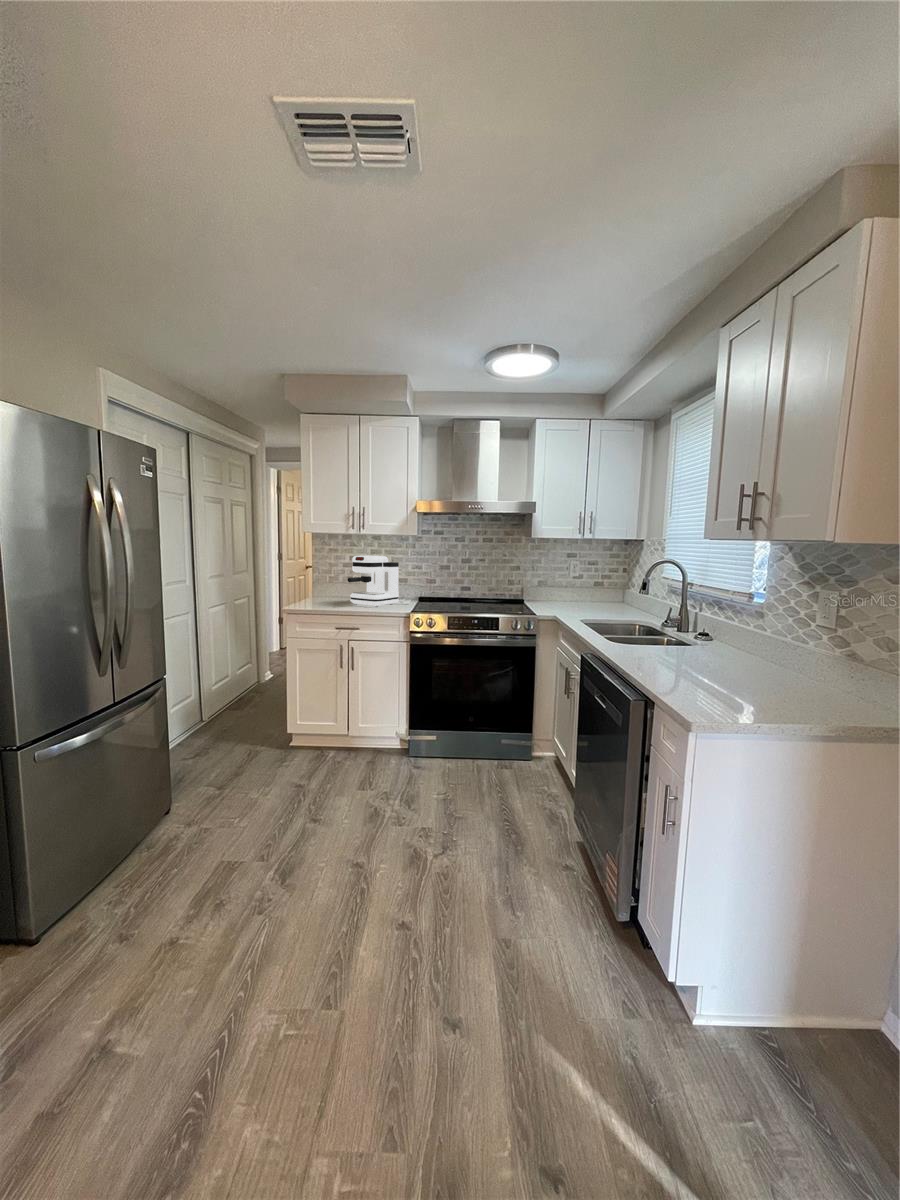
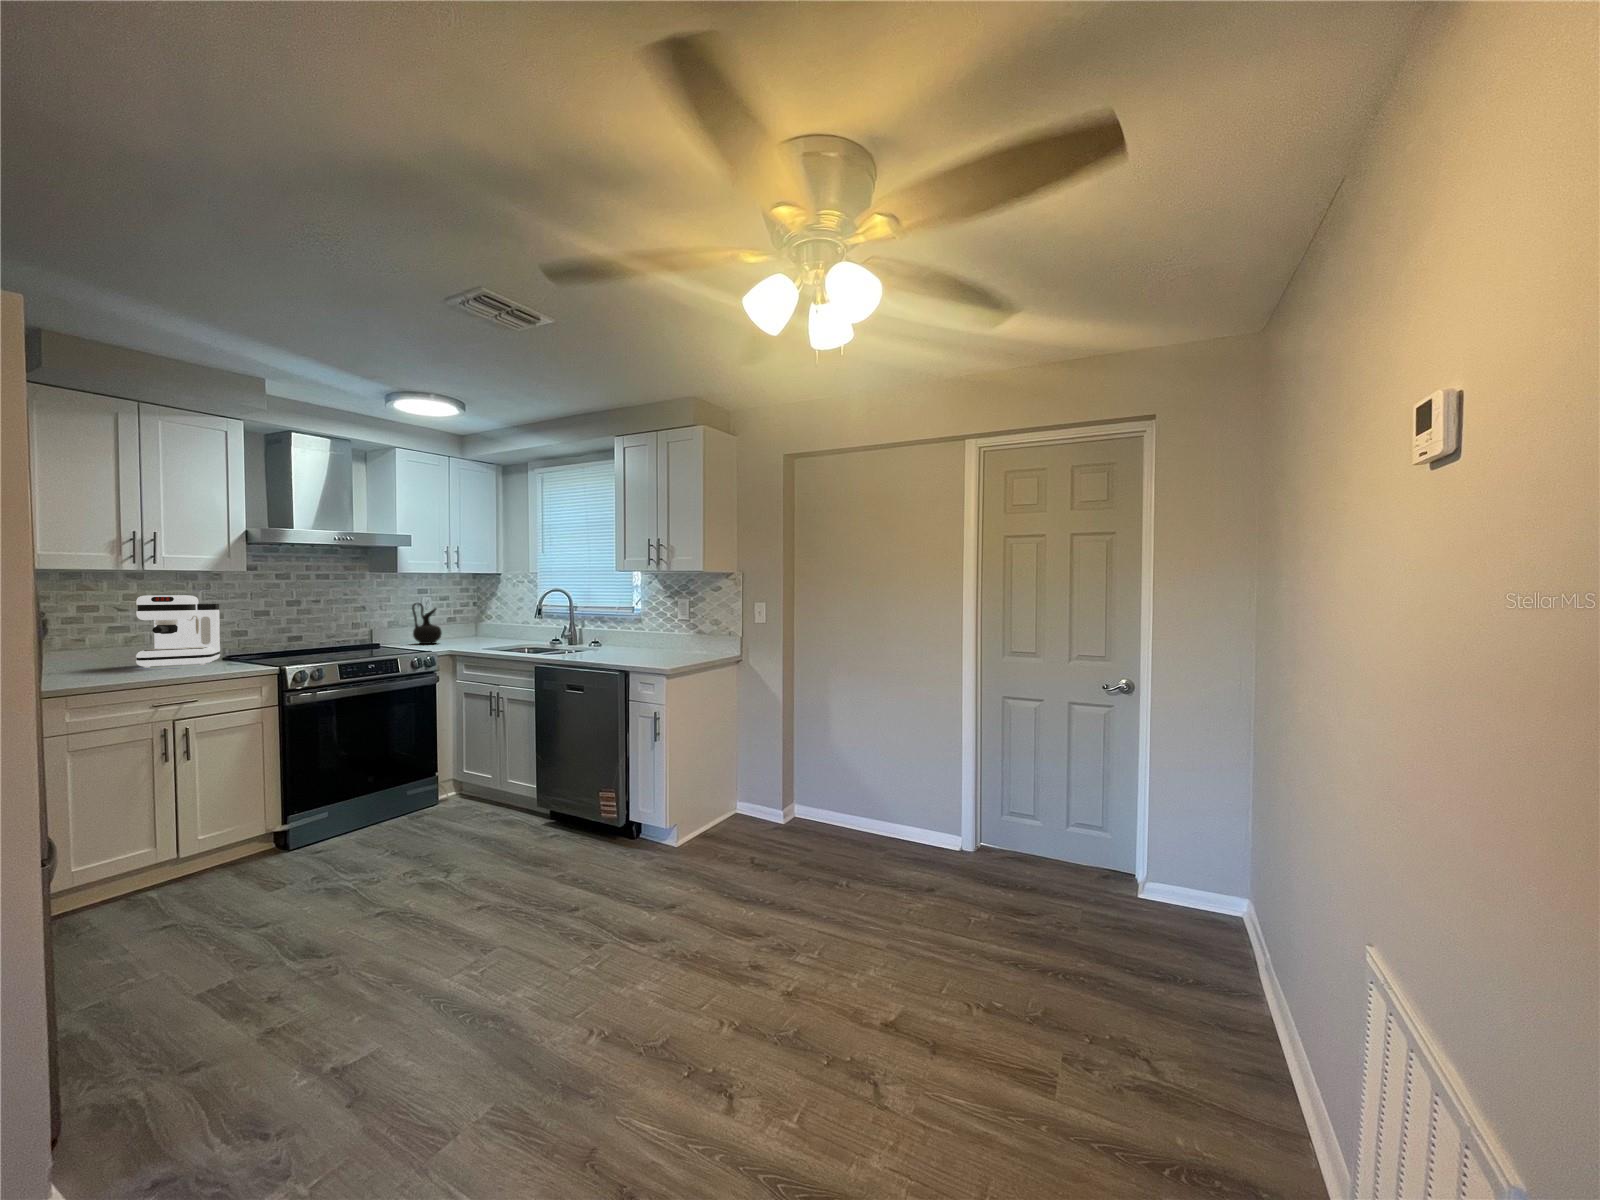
ceramic jug: none [551,566,574,606] -> present [412,603,442,644]

